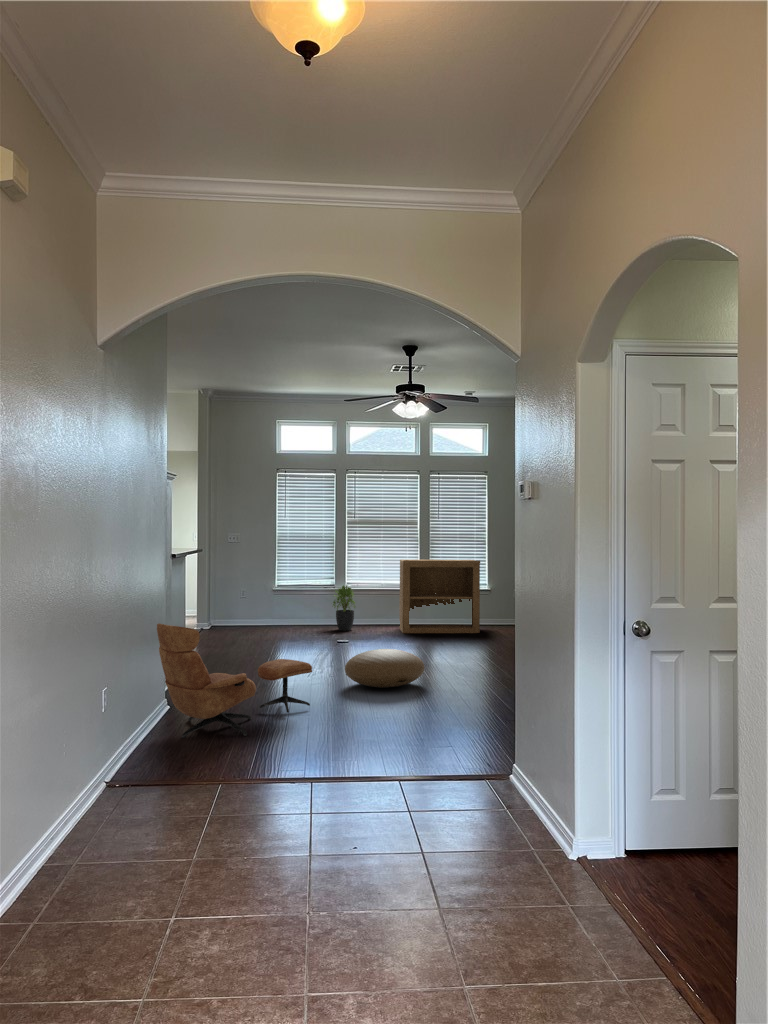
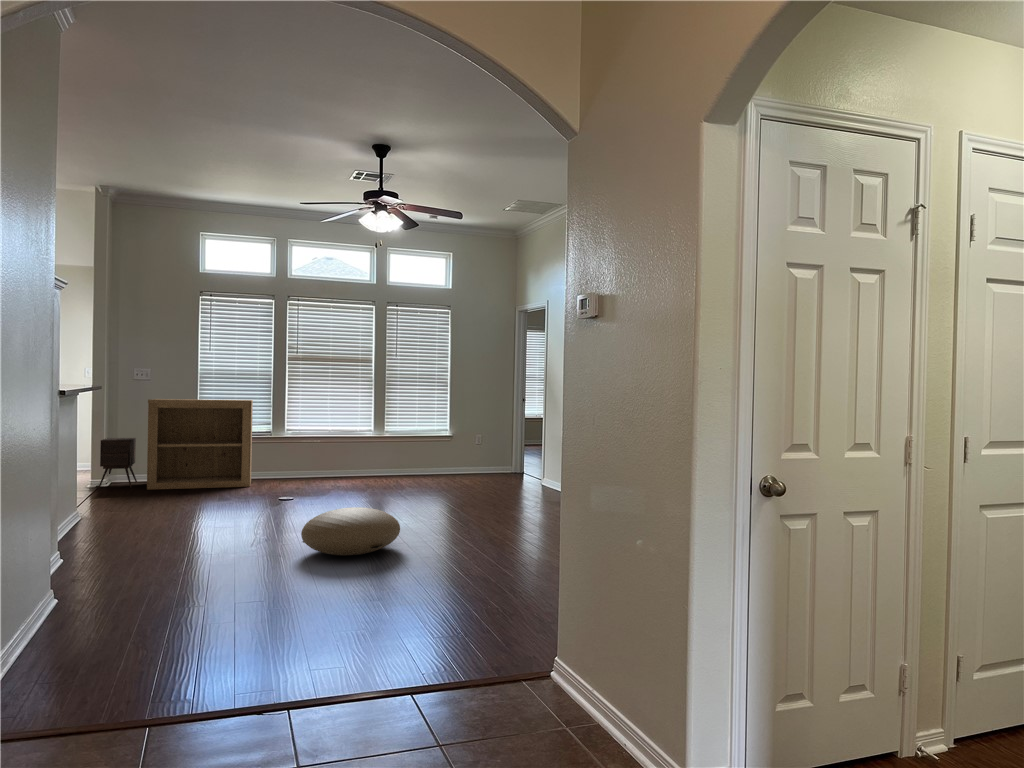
bookshelf: present [399,560,480,633] -> present [147,399,253,490]
potted plant: present [333,585,355,631] -> none [268,430,300,483]
side table: none [201,590,230,631] -> present [98,438,137,488]
lounge chair: present [157,623,312,738] -> none [25,491,264,658]

